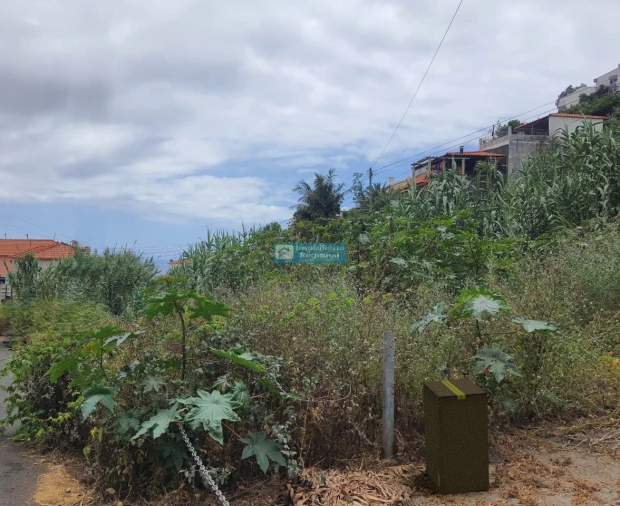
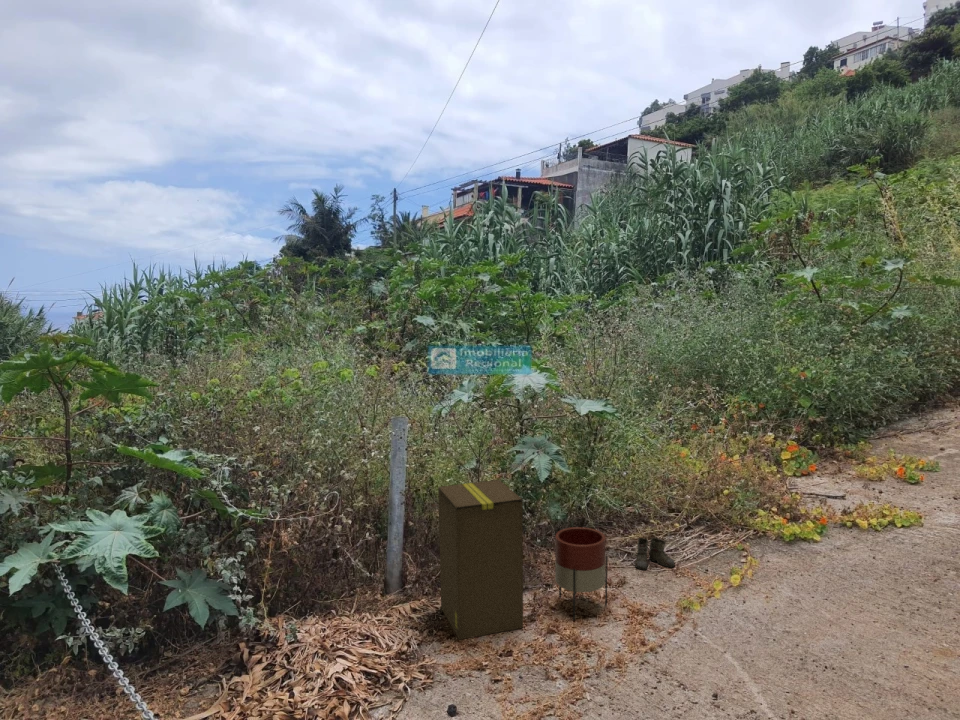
planter: none [512,417,554,487] -> present [555,527,608,620]
boots: none [569,429,609,454] -> present [635,538,675,570]

